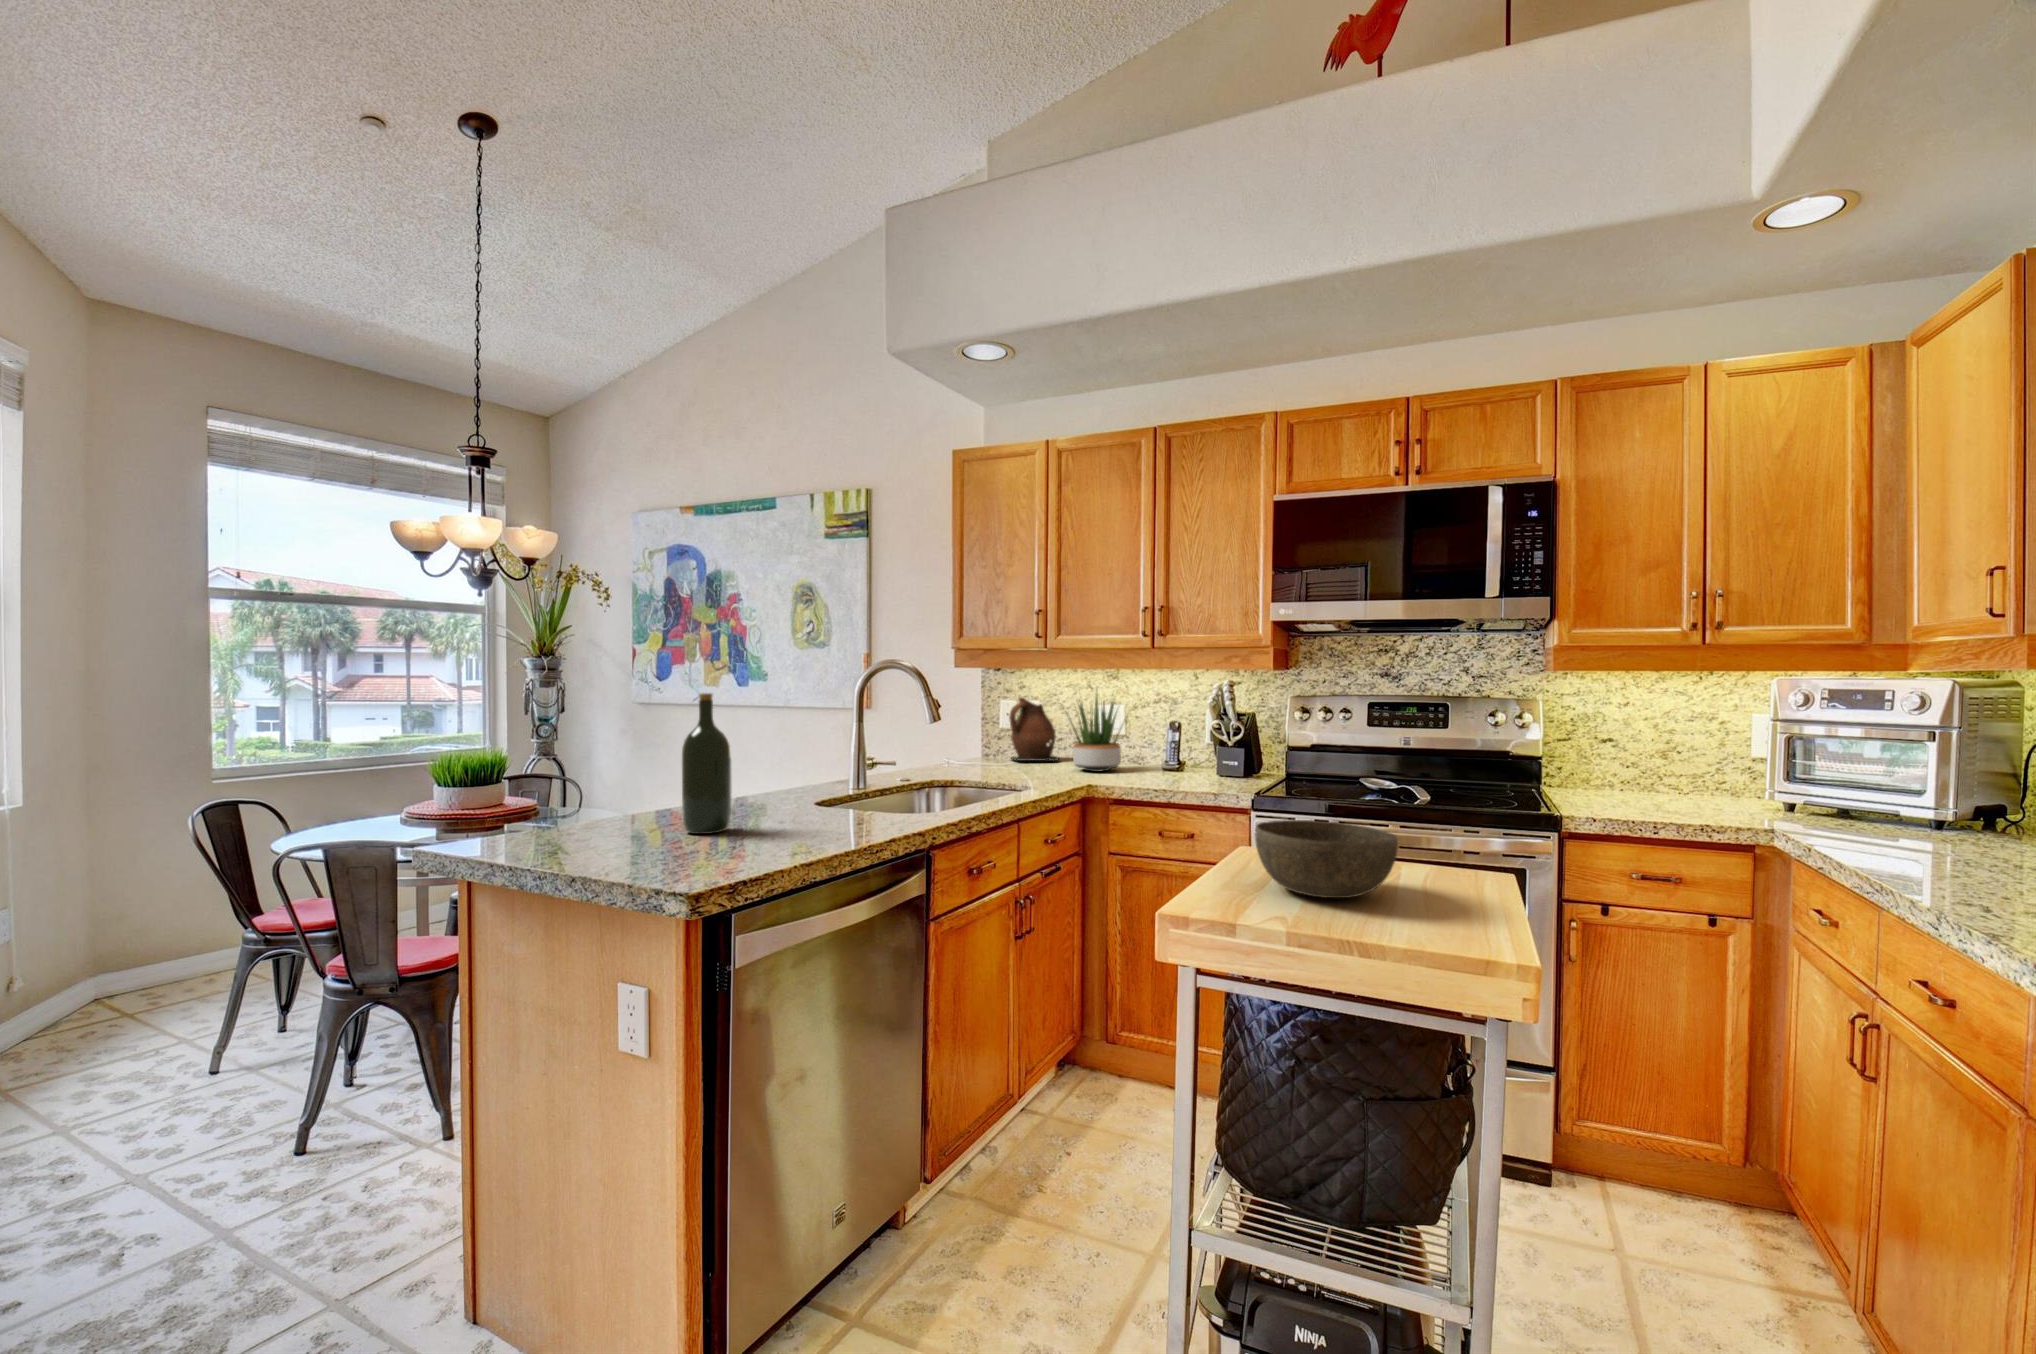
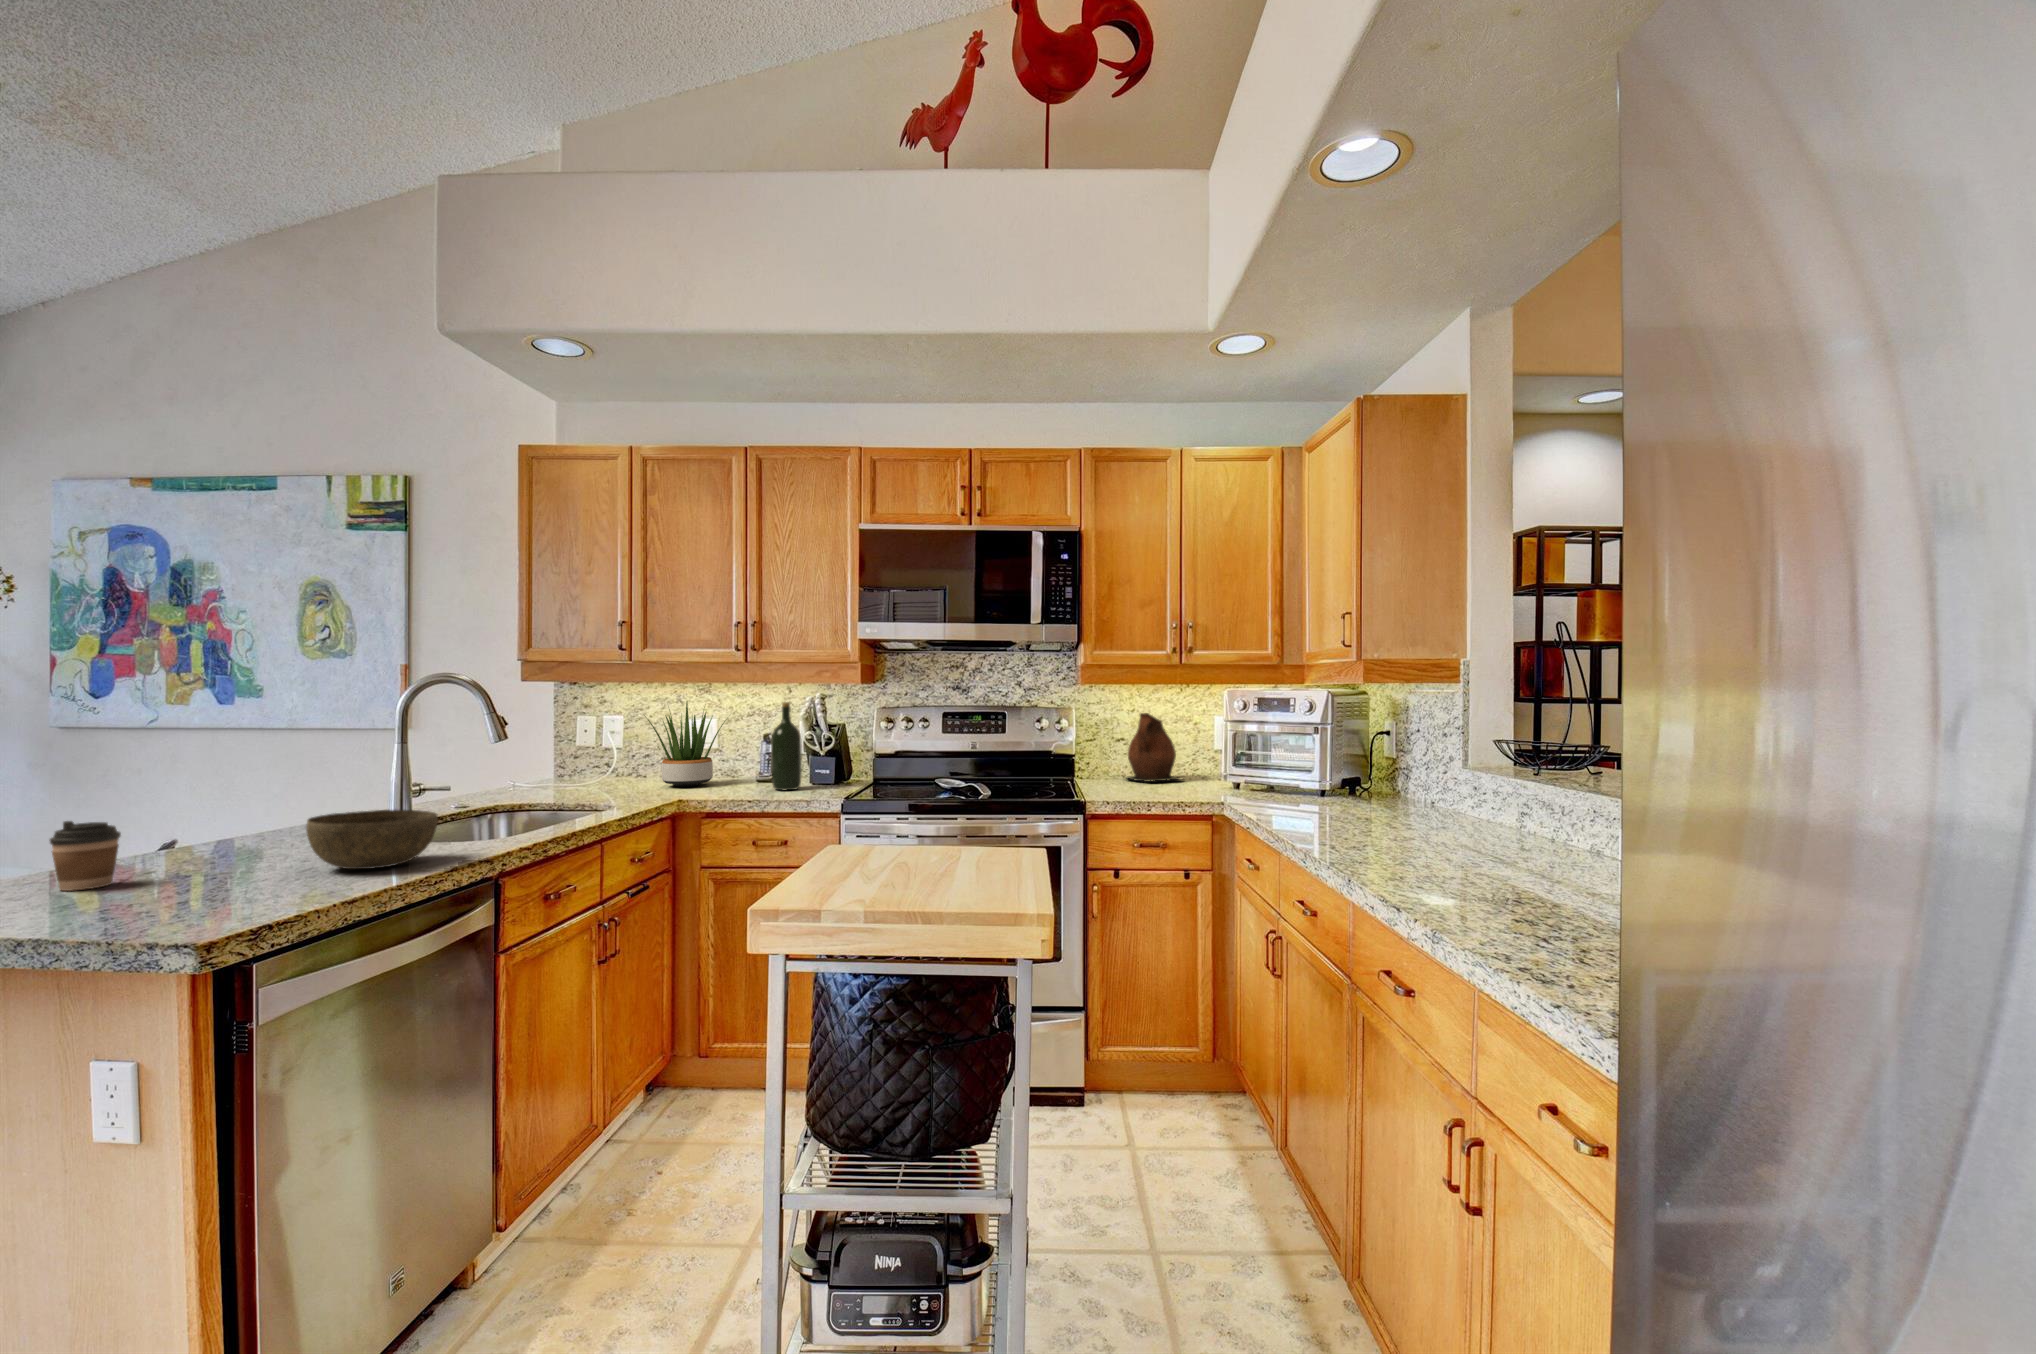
wine bottle: present [682,693,731,834] -> present [771,702,802,790]
ceramic pitcher: present [1009,698,1058,761] -> present [1127,713,1183,782]
coffee cup: none [608,775,653,833] -> present [49,821,121,891]
bowl: present [1255,820,1398,898] -> present [306,810,438,869]

